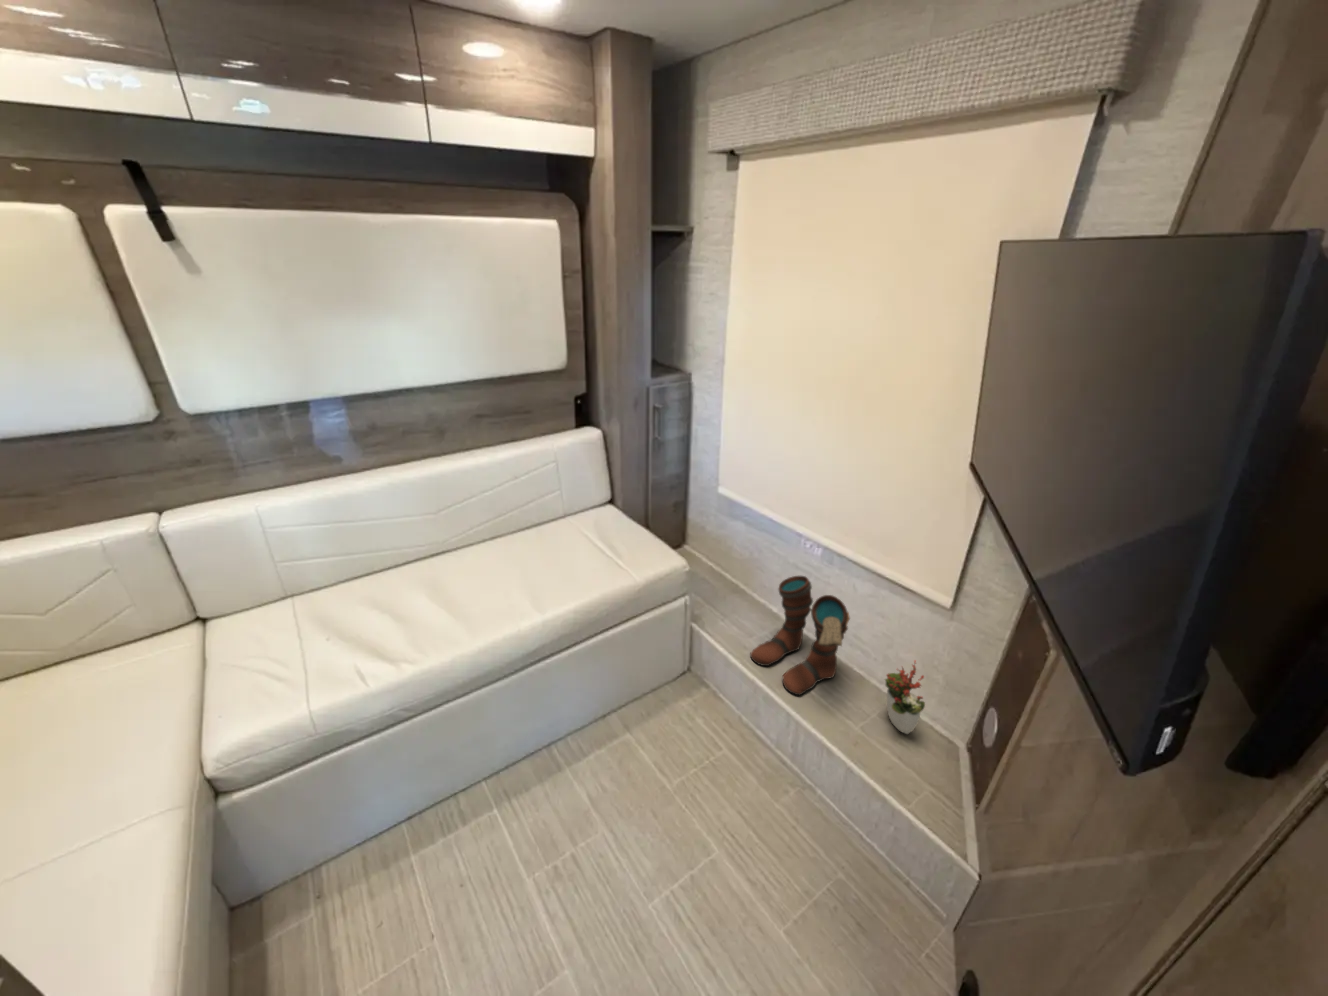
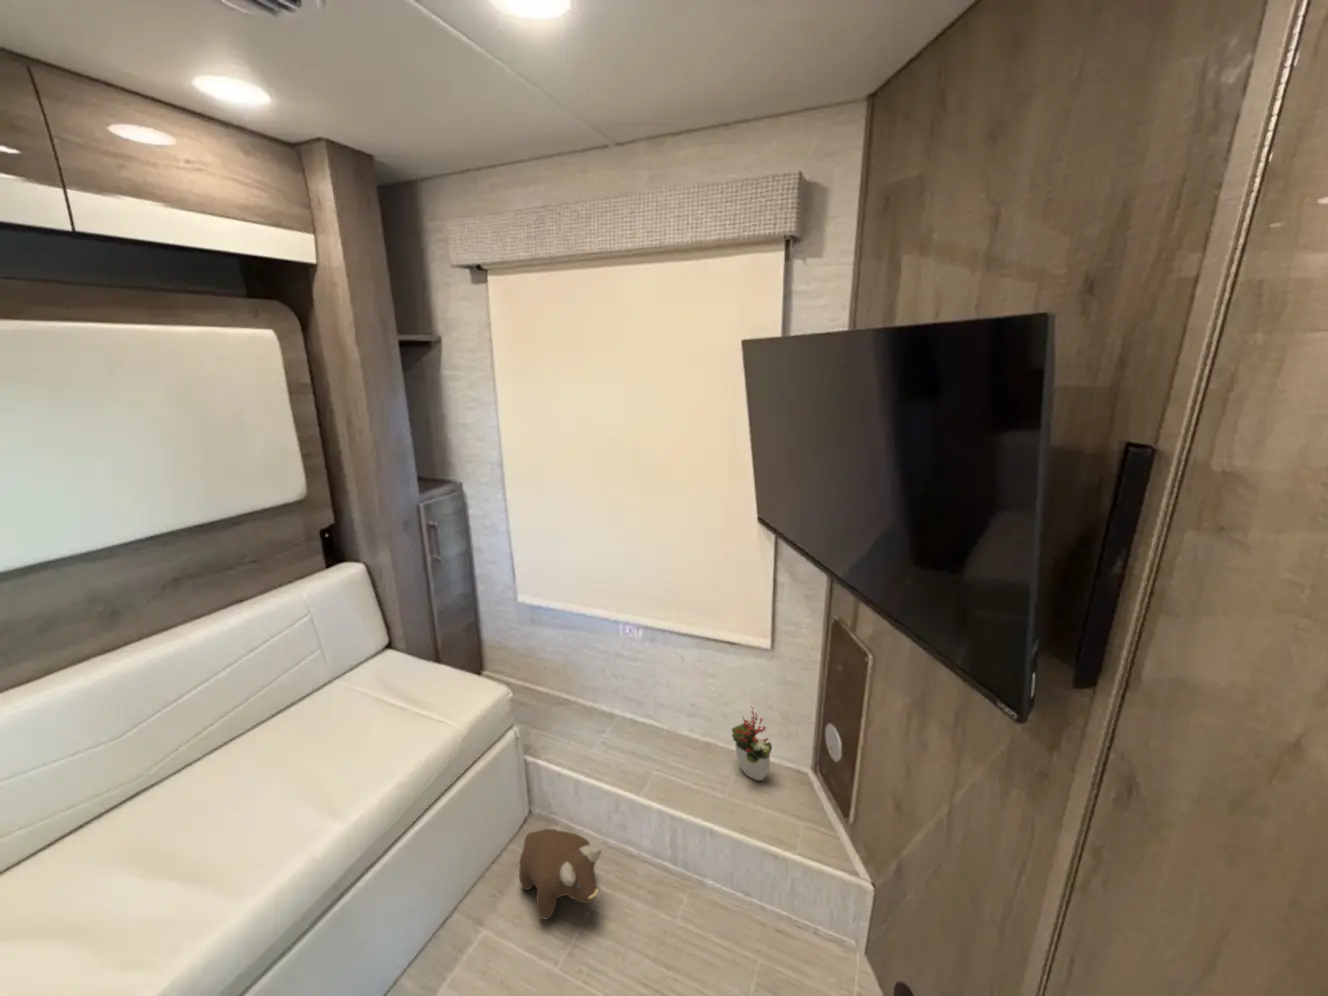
boots: present [750,576,850,695] -> none [596,662,692,787]
plush toy: none [664,684,726,756] -> present [519,829,601,919]

